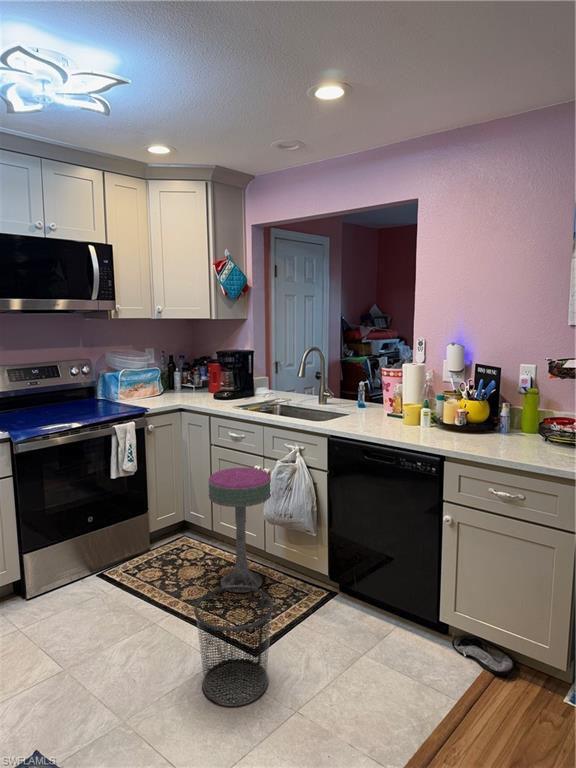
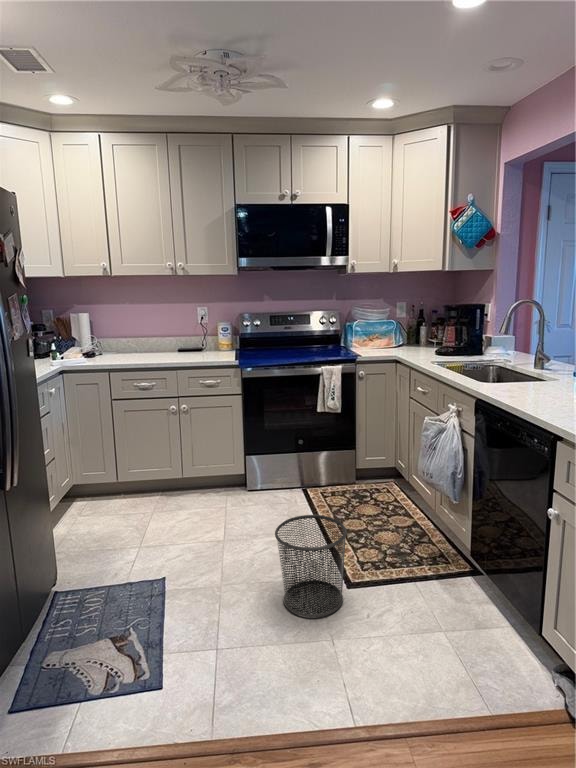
bar stool: present [208,468,271,593] -> none [369,419,432,541]

